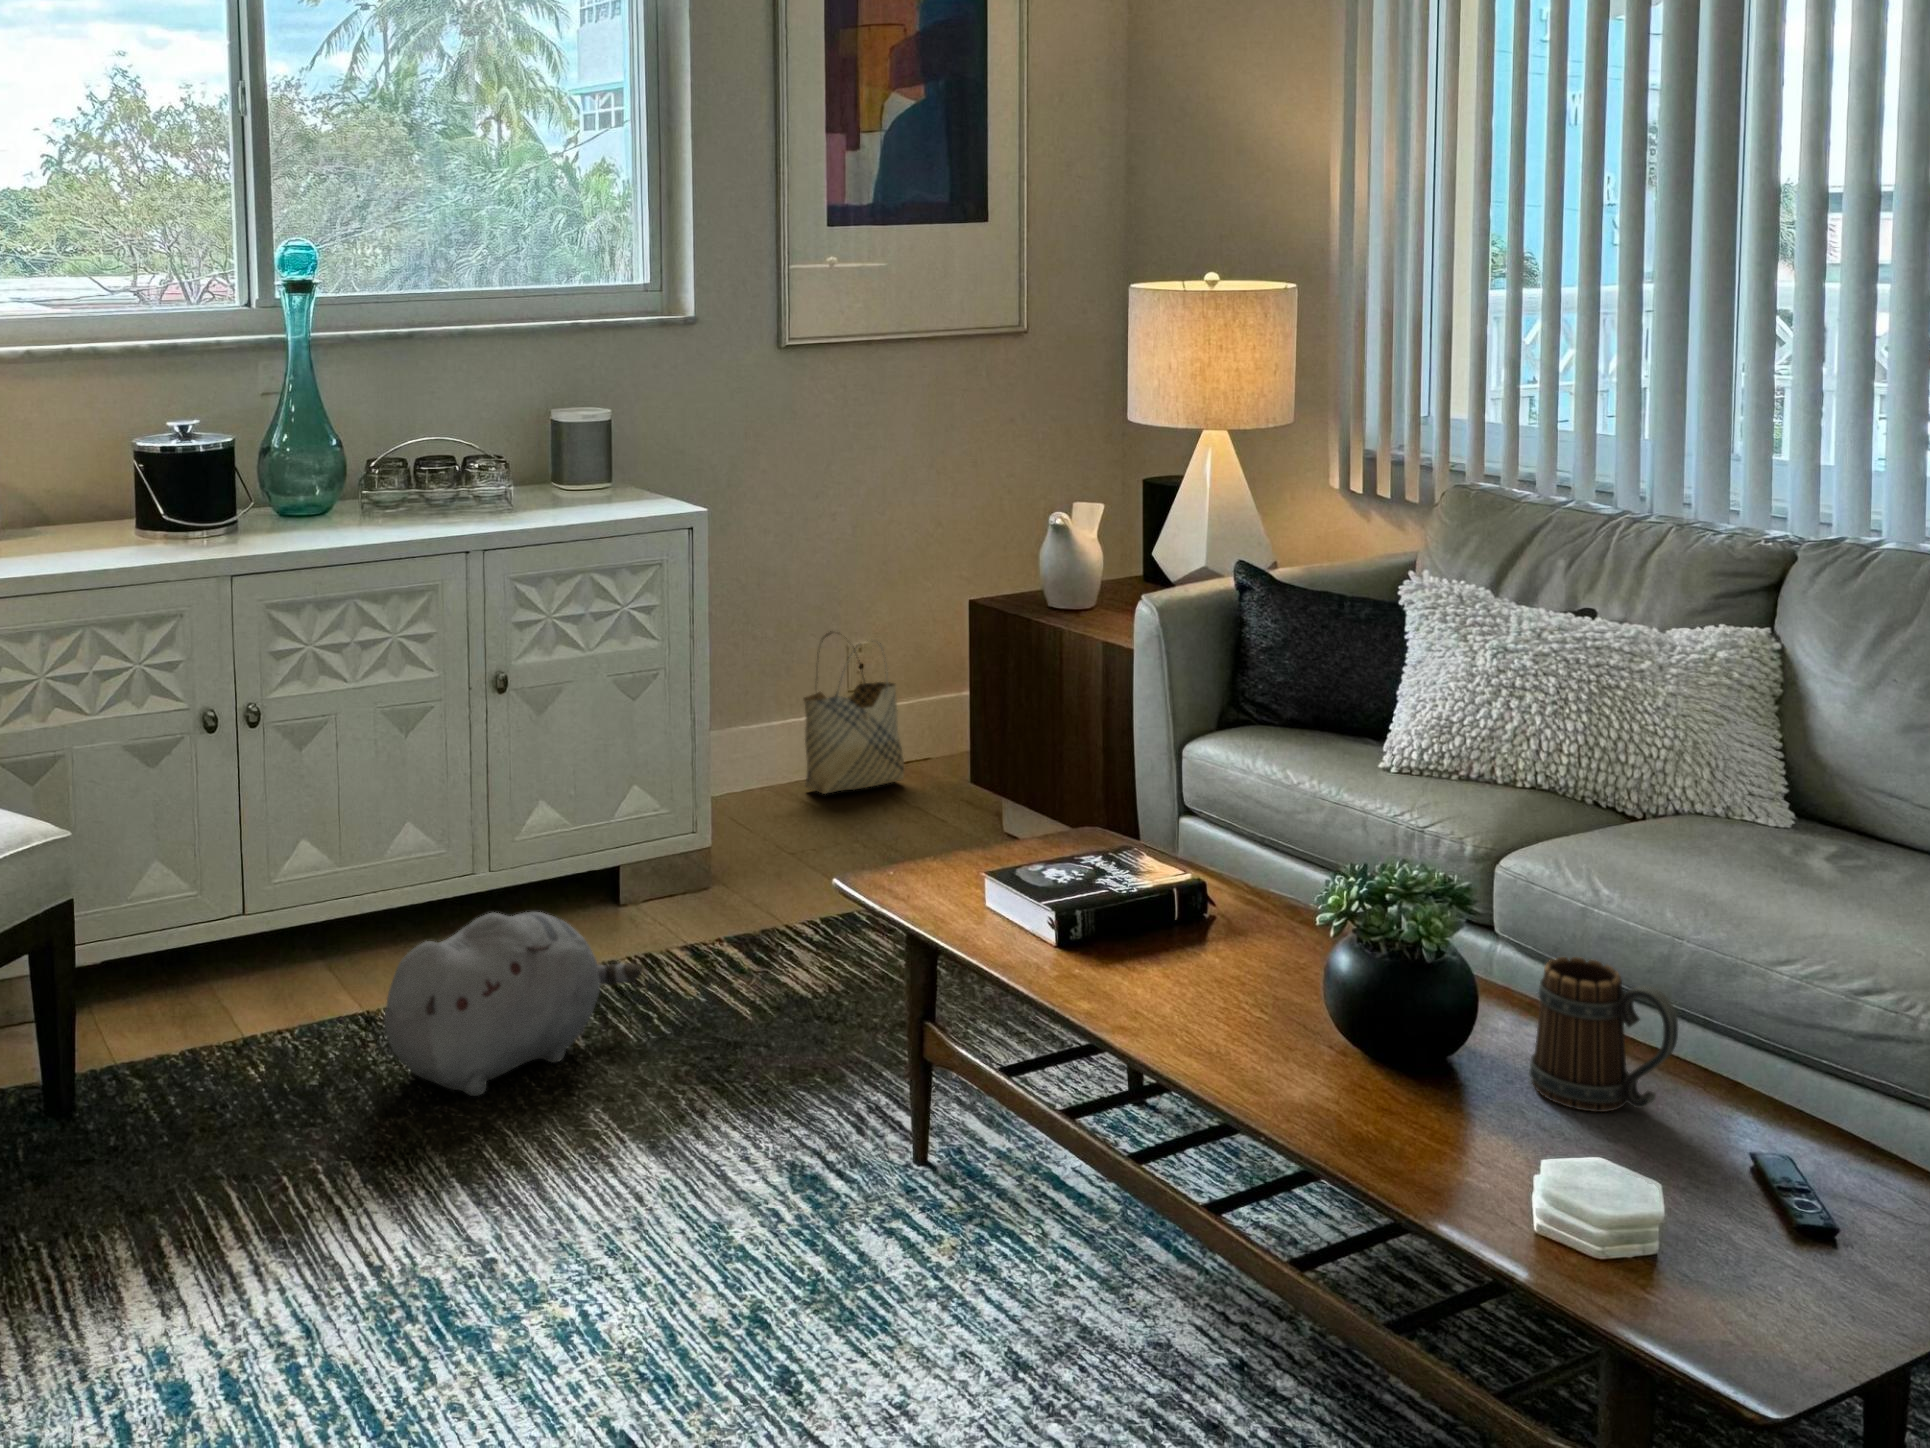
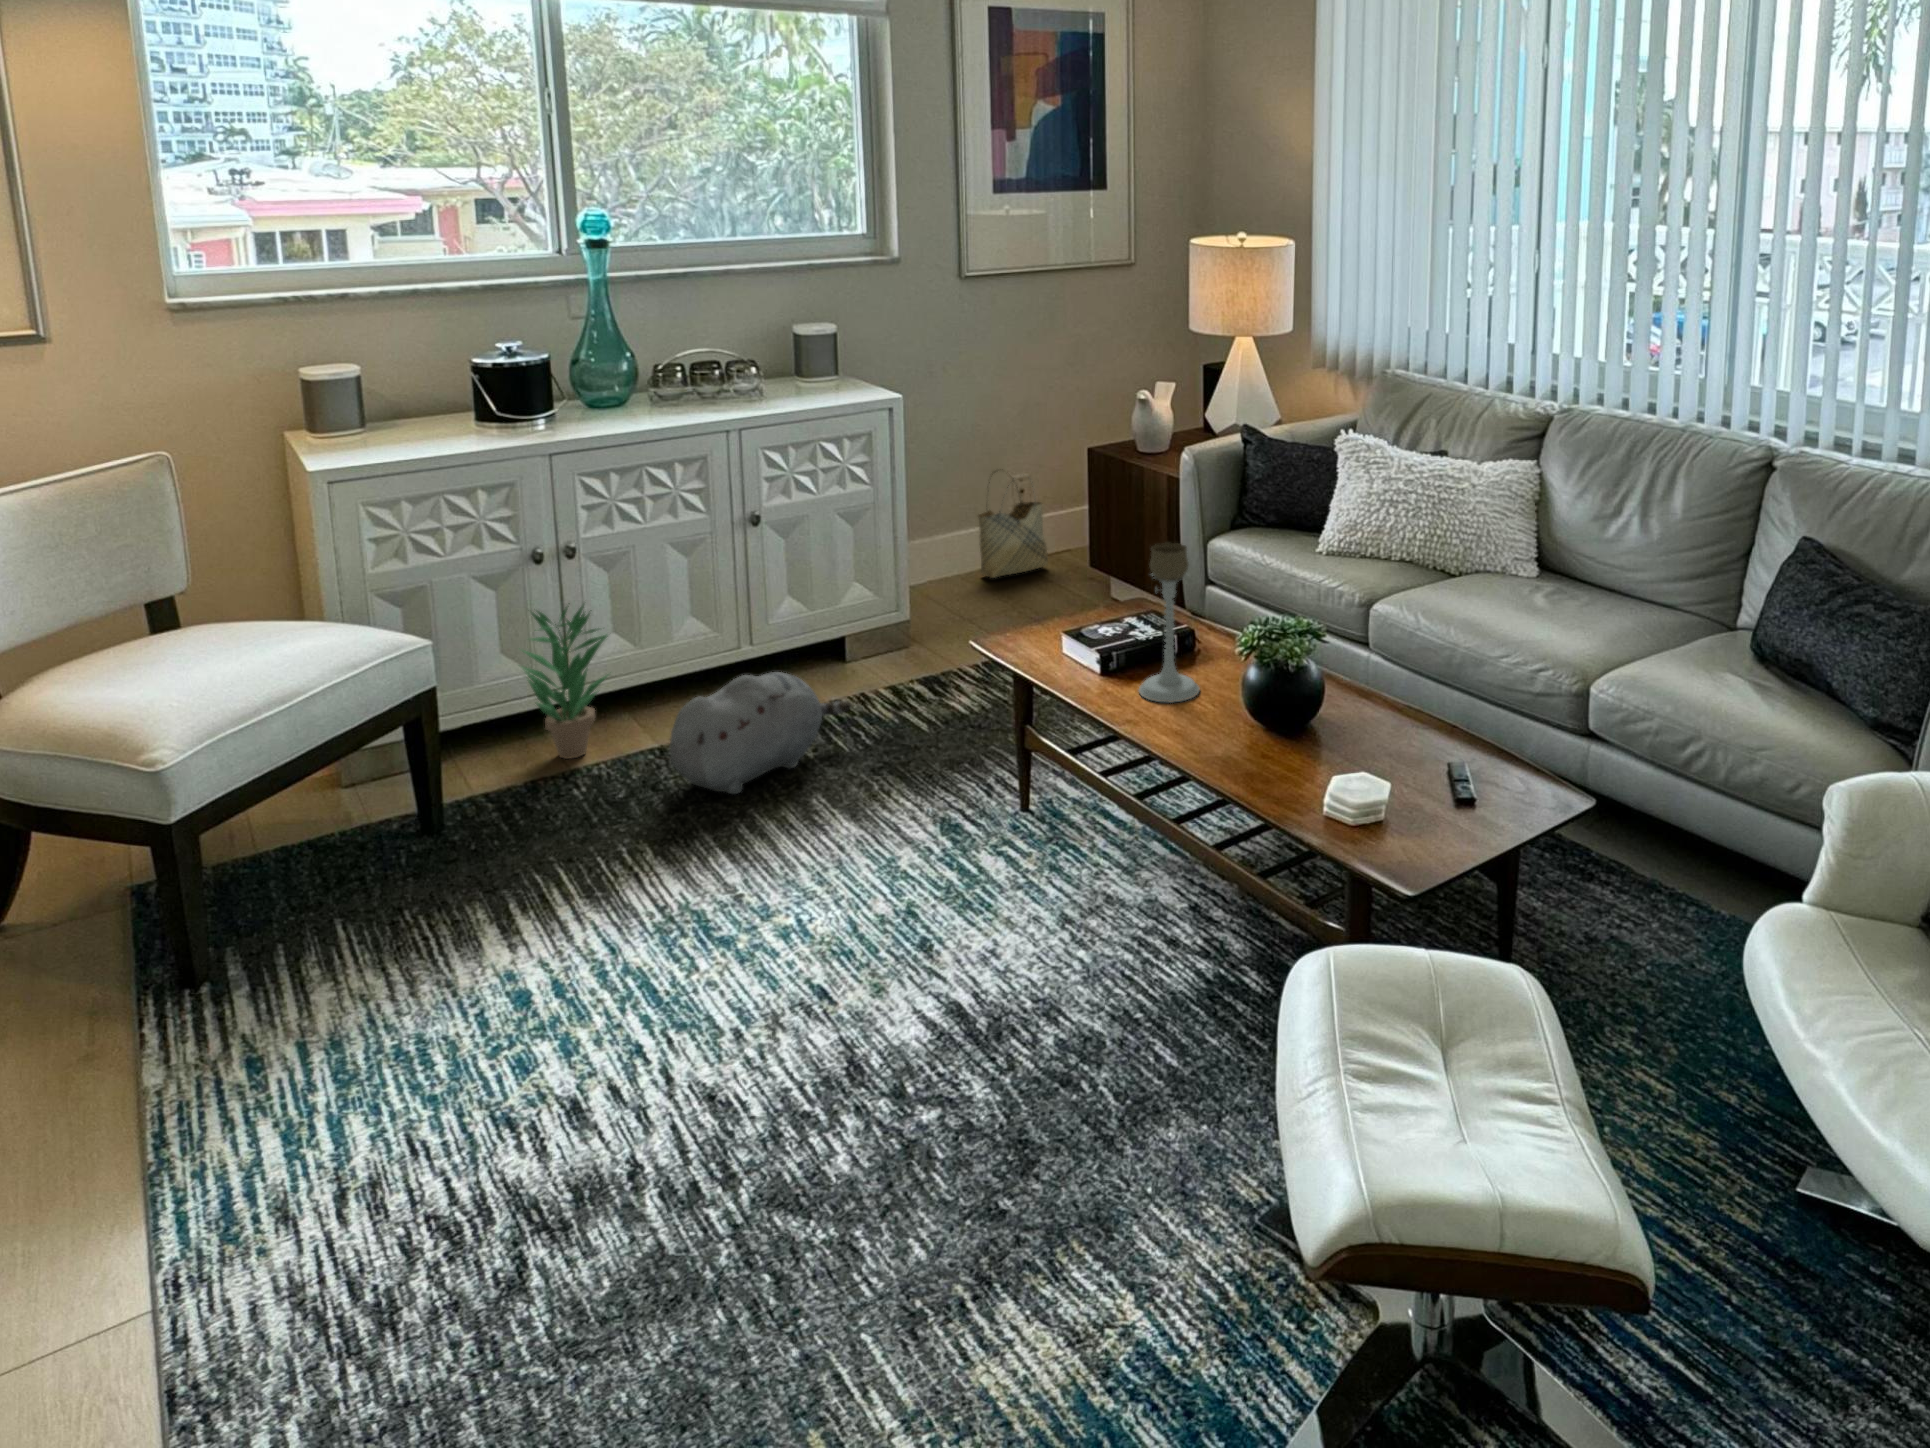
candle holder: none [1129,730,1234,1002] -> present [1139,542,1200,702]
potted plant: none [179,787,307,1022] -> present [522,606,608,759]
mug: present [1529,957,1678,1112] -> none [1349,663,1422,748]

